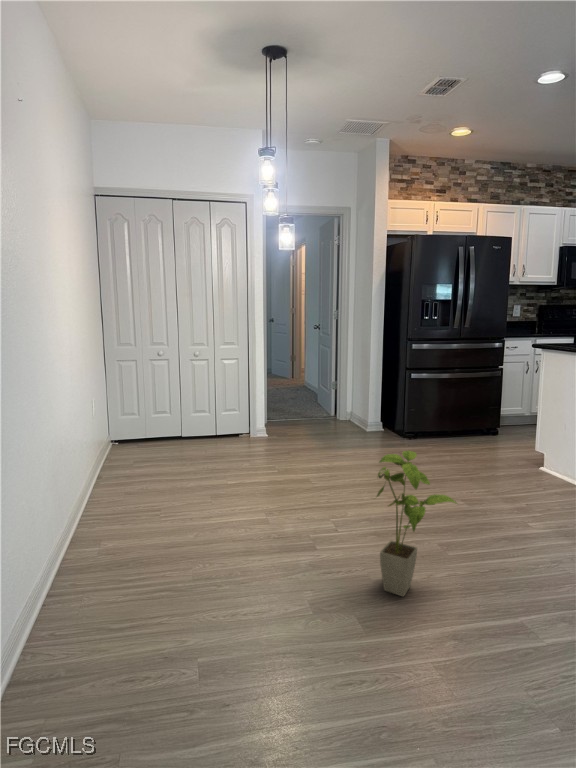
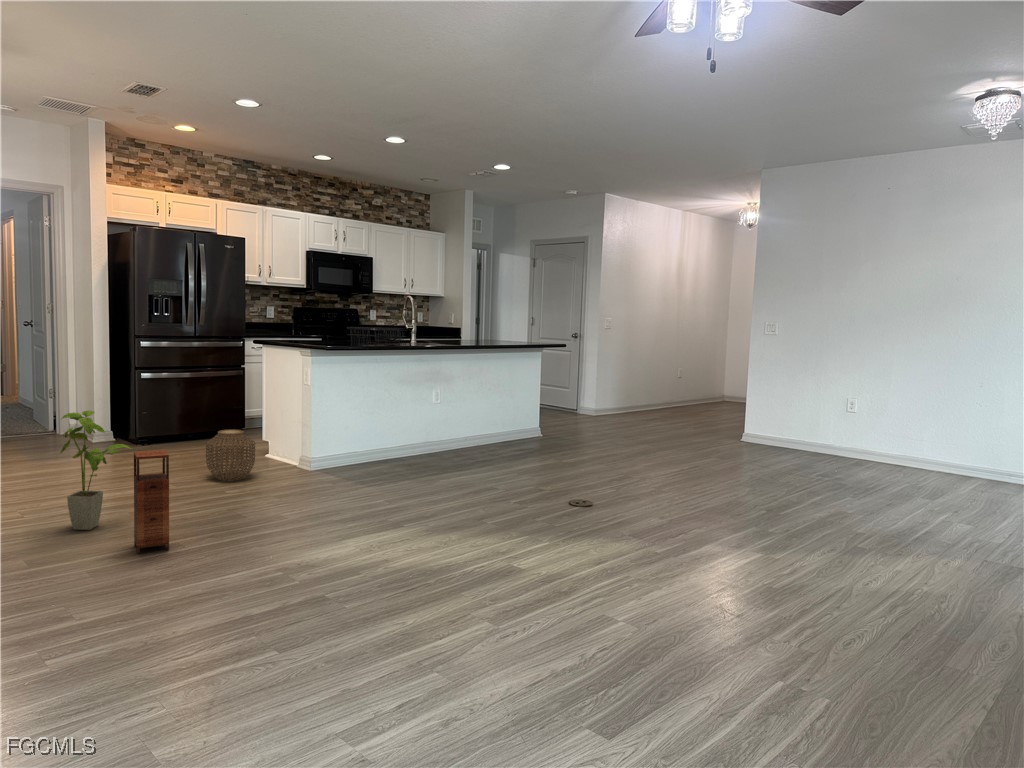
woven basket: none [499,452,560,516] -> present [206,429,255,481]
storage cabinet: none [473,533,545,693] -> present [134,450,169,554]

